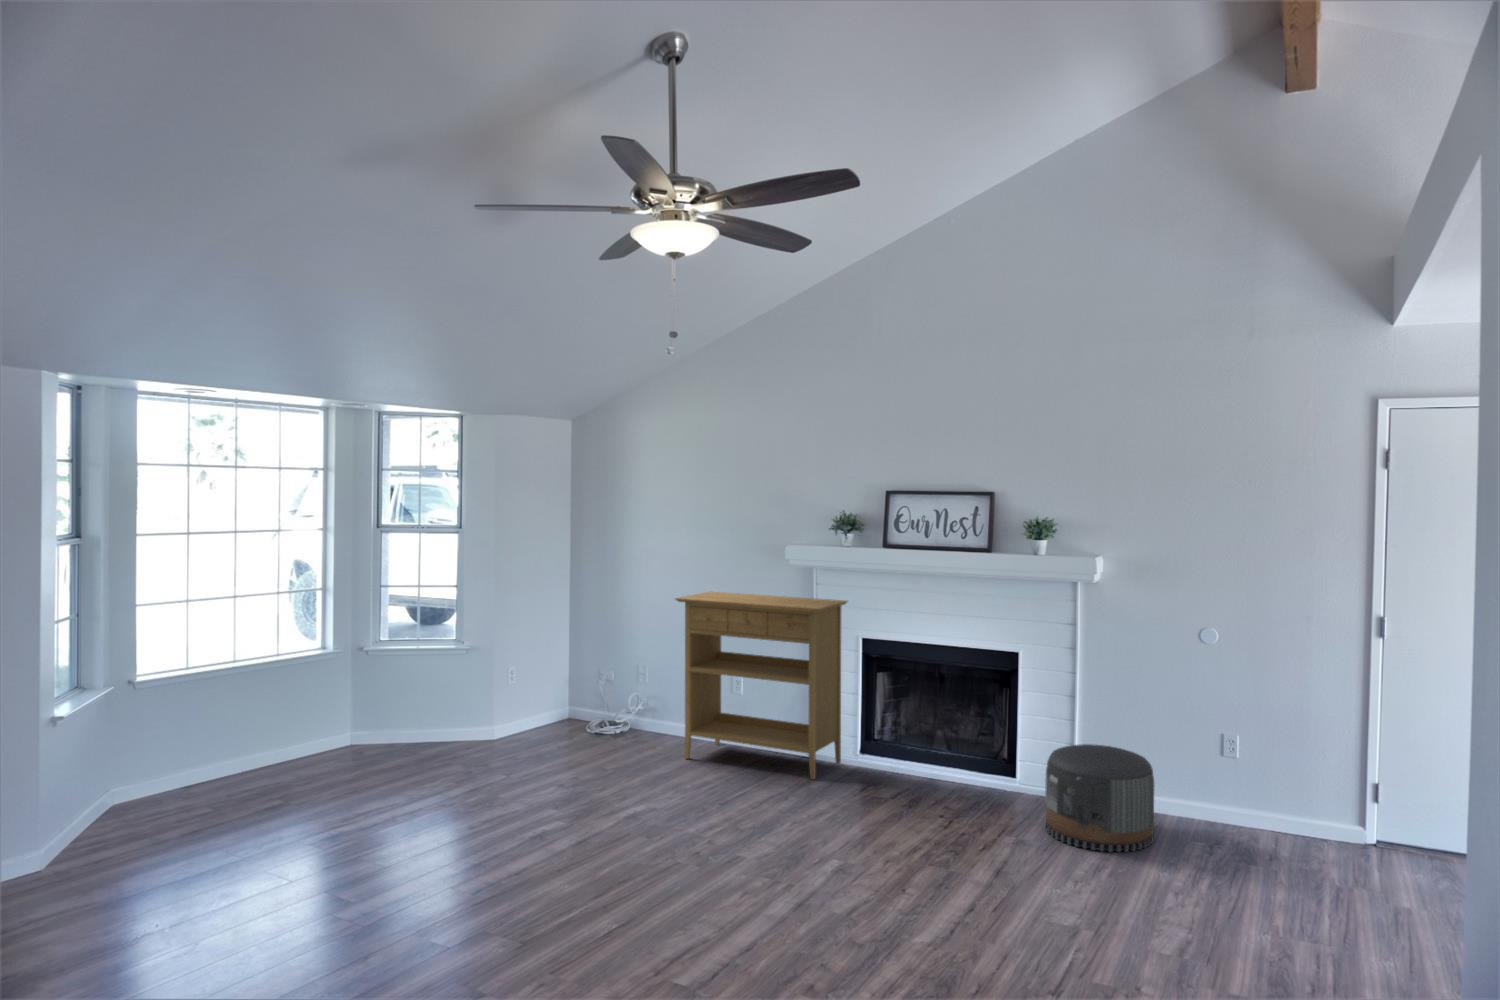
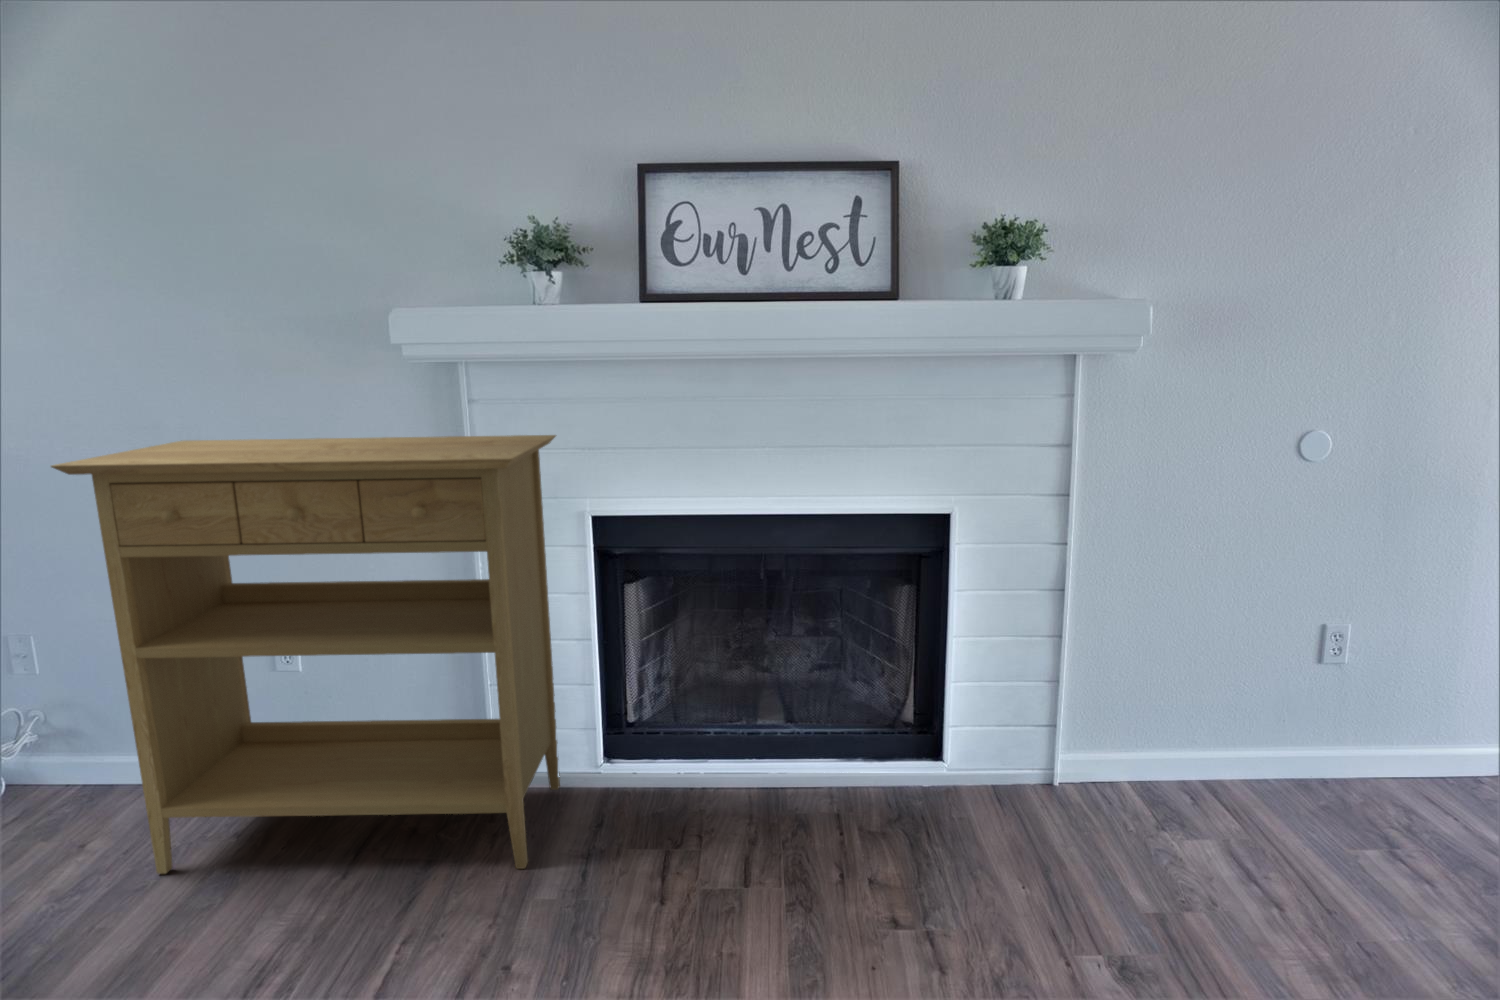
pouf: present [1045,744,1154,852] -> none [1089,689,1351,959]

